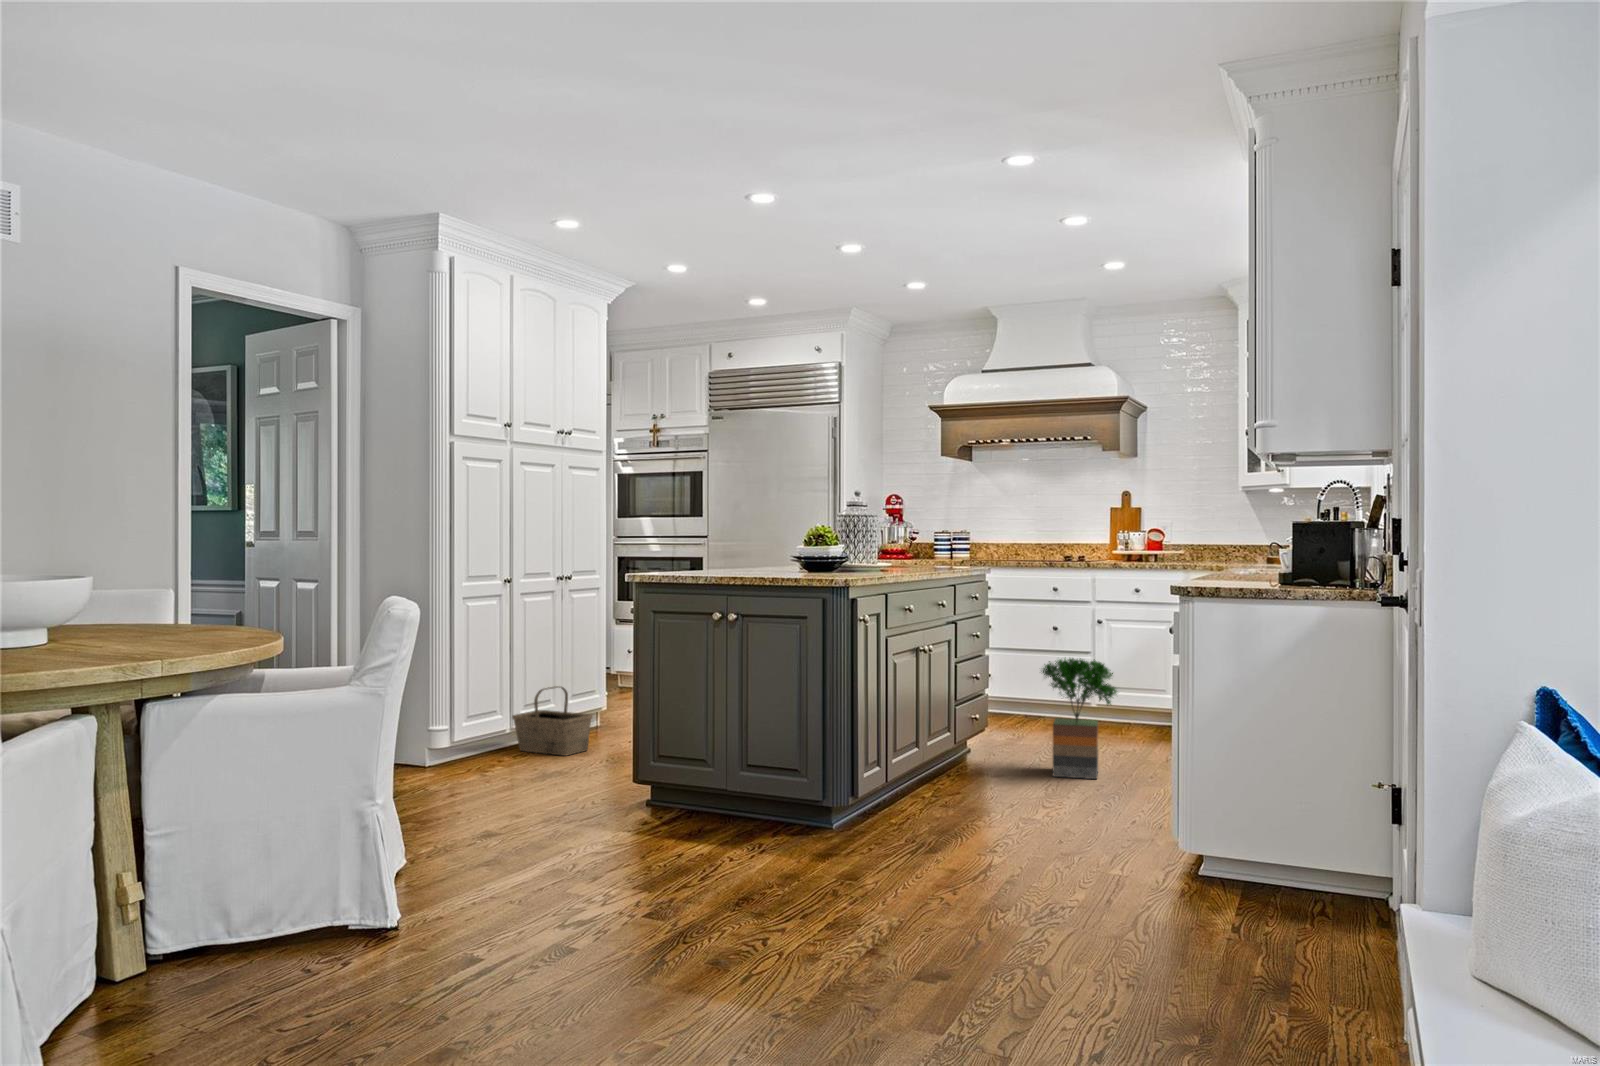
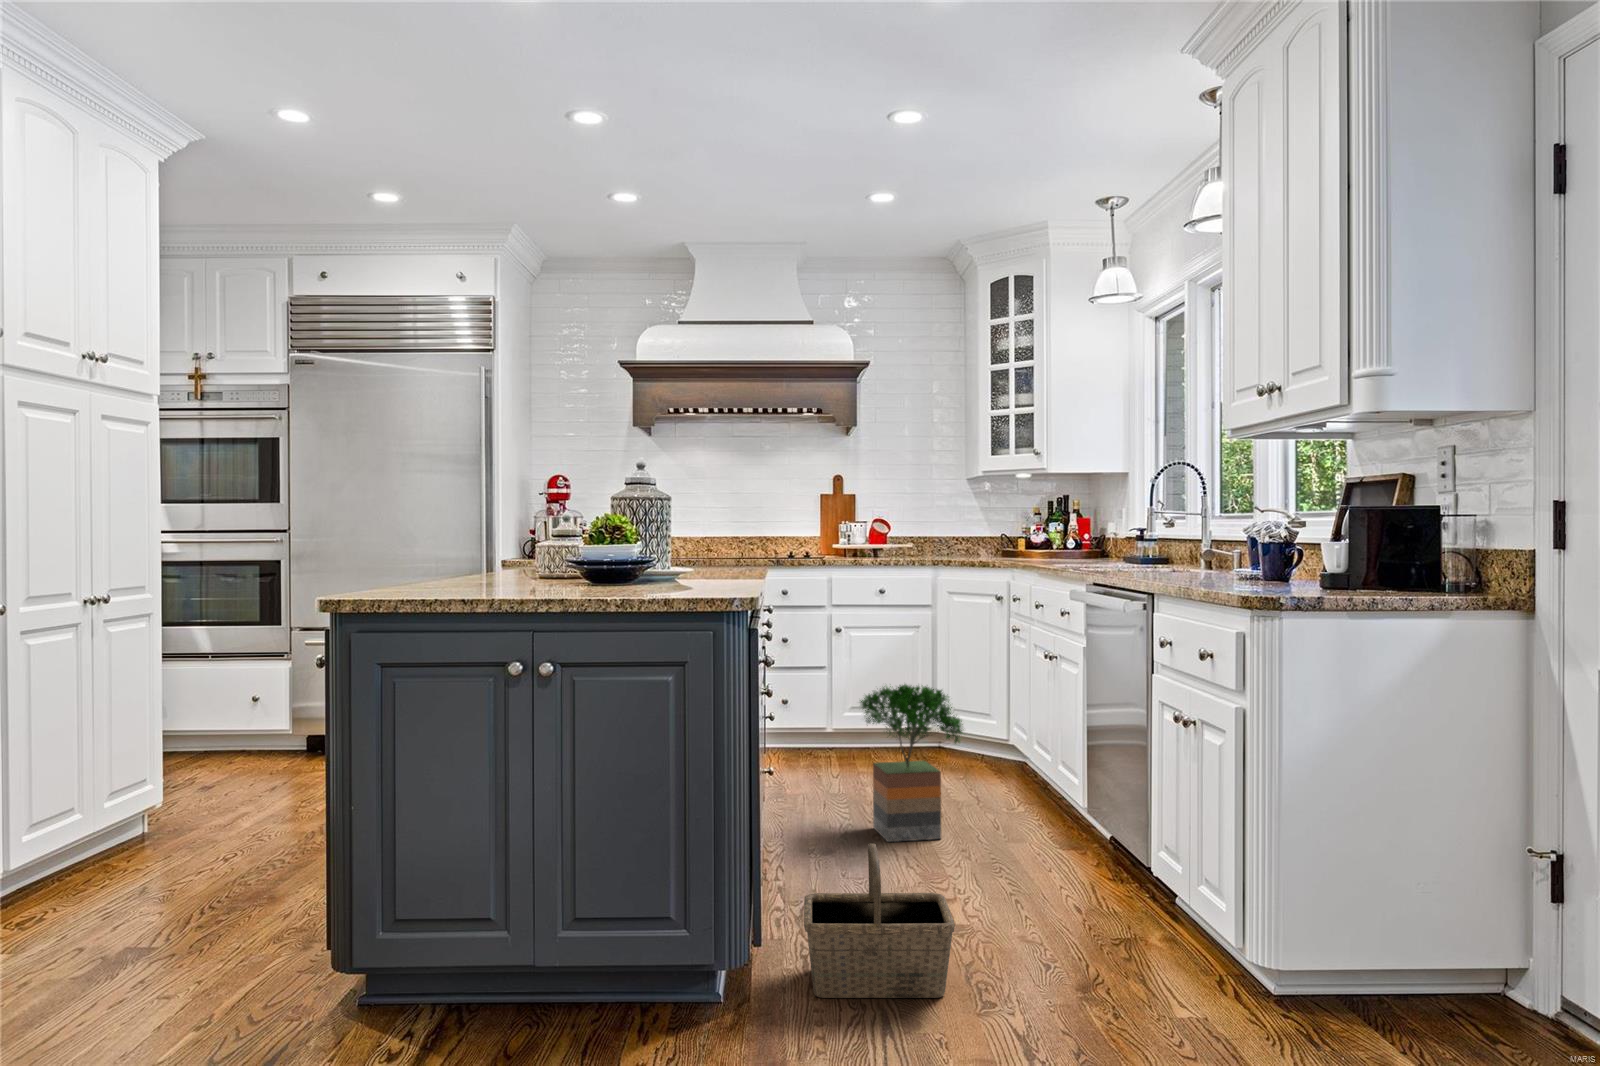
basket: present [512,686,592,756] -> present [804,844,955,998]

